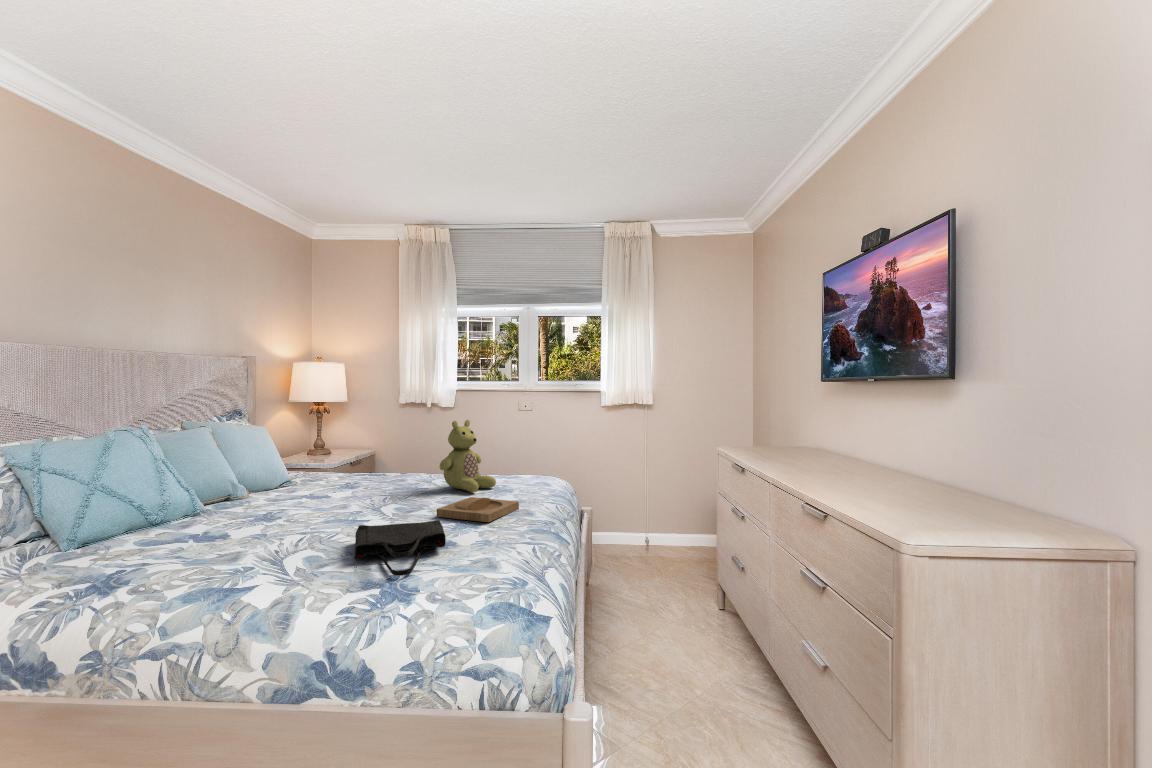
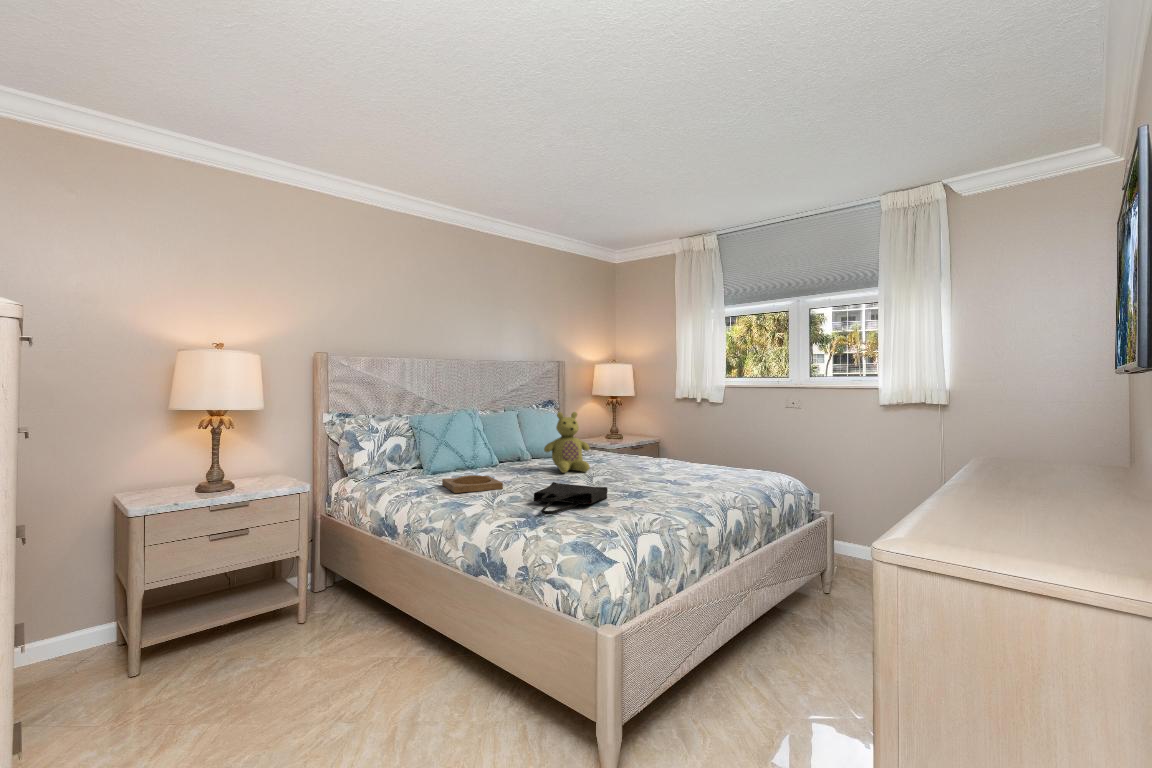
stuffed bear: present [440,420,496,492] -> present [544,412,590,473]
tray: present [437,497,519,522] -> present [442,475,503,493]

